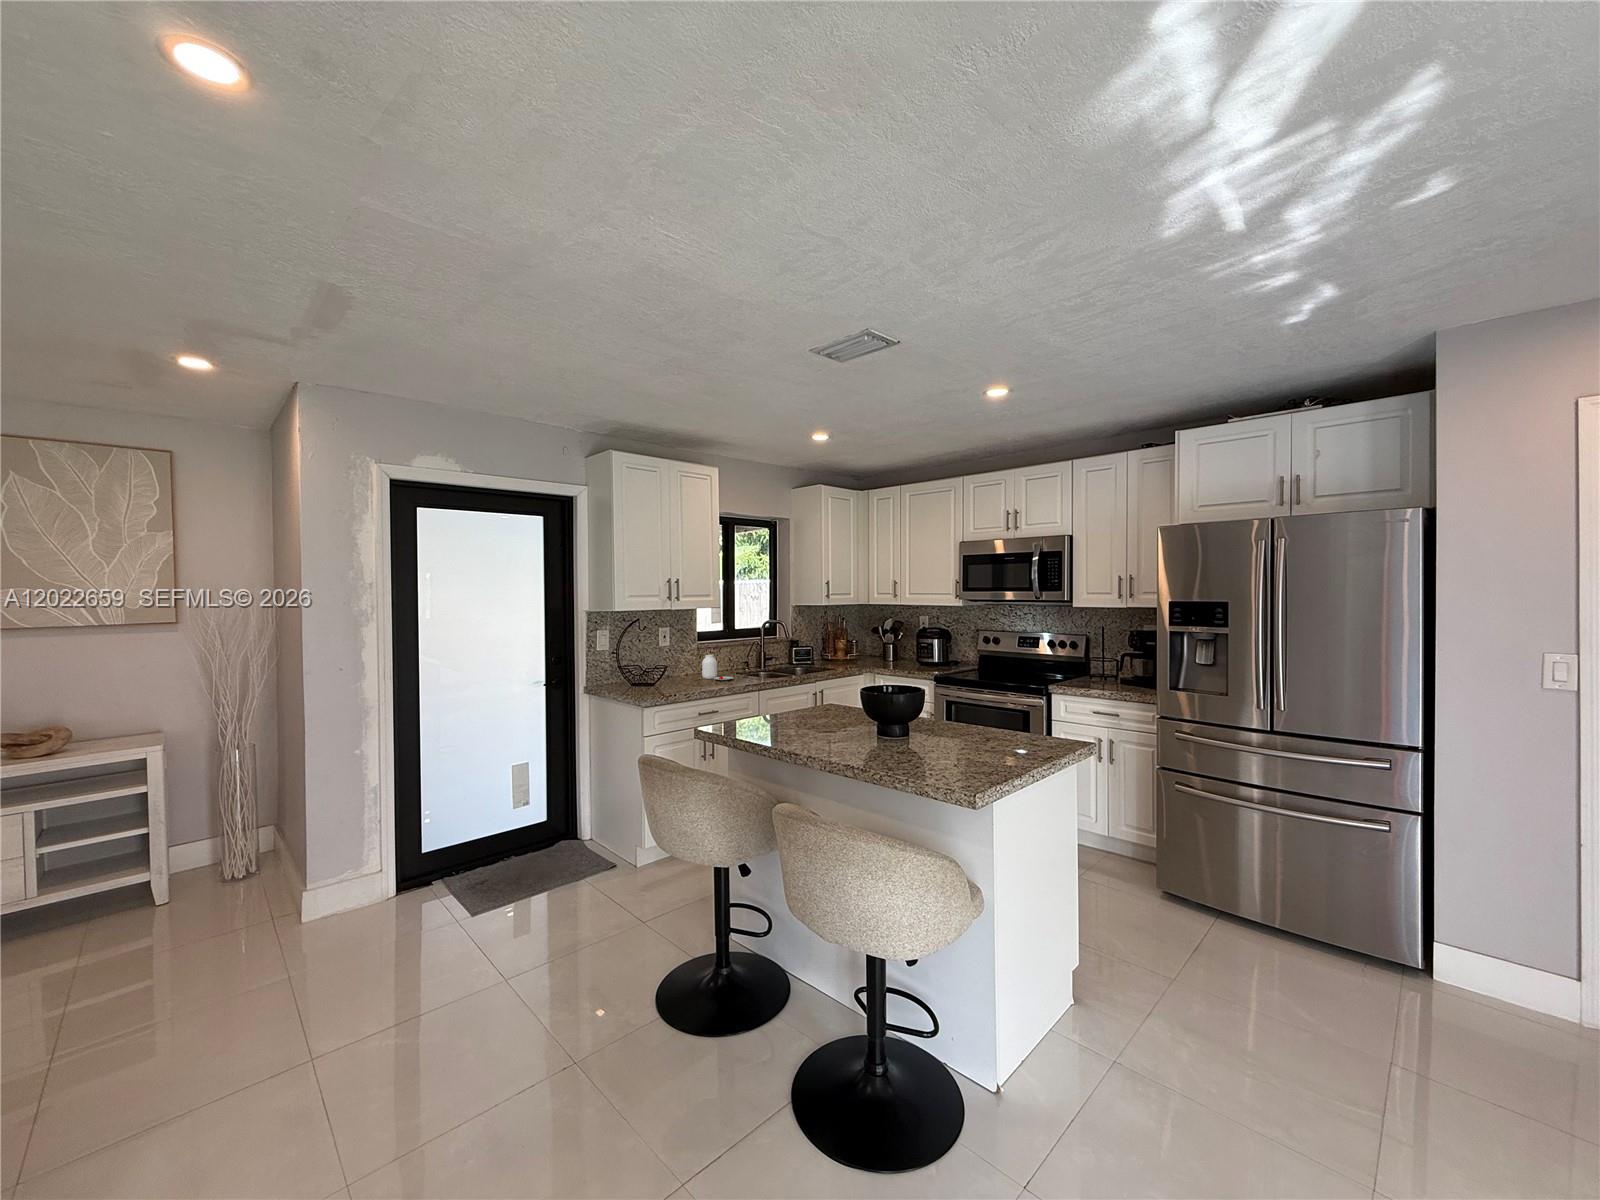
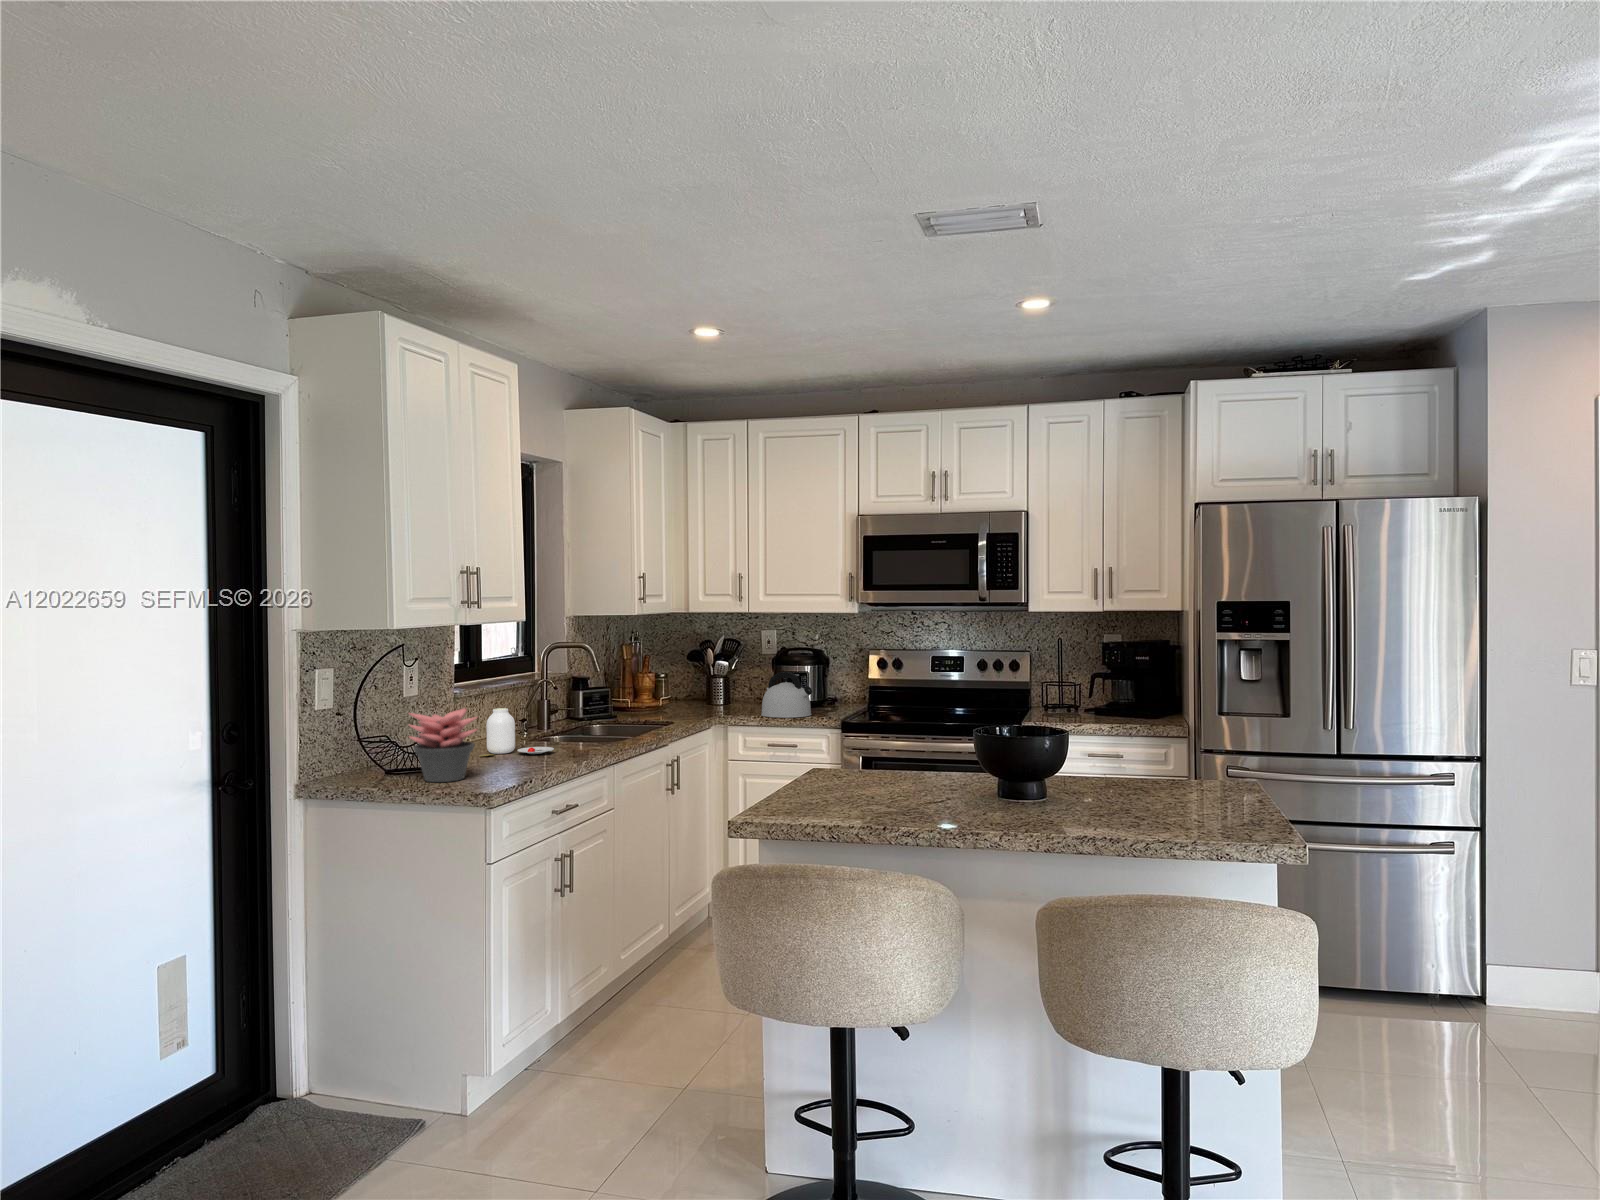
kettle: none [897,641,928,669] -> present [761,672,812,718]
succulent plant: none [631,654,664,692] -> present [409,708,477,782]

